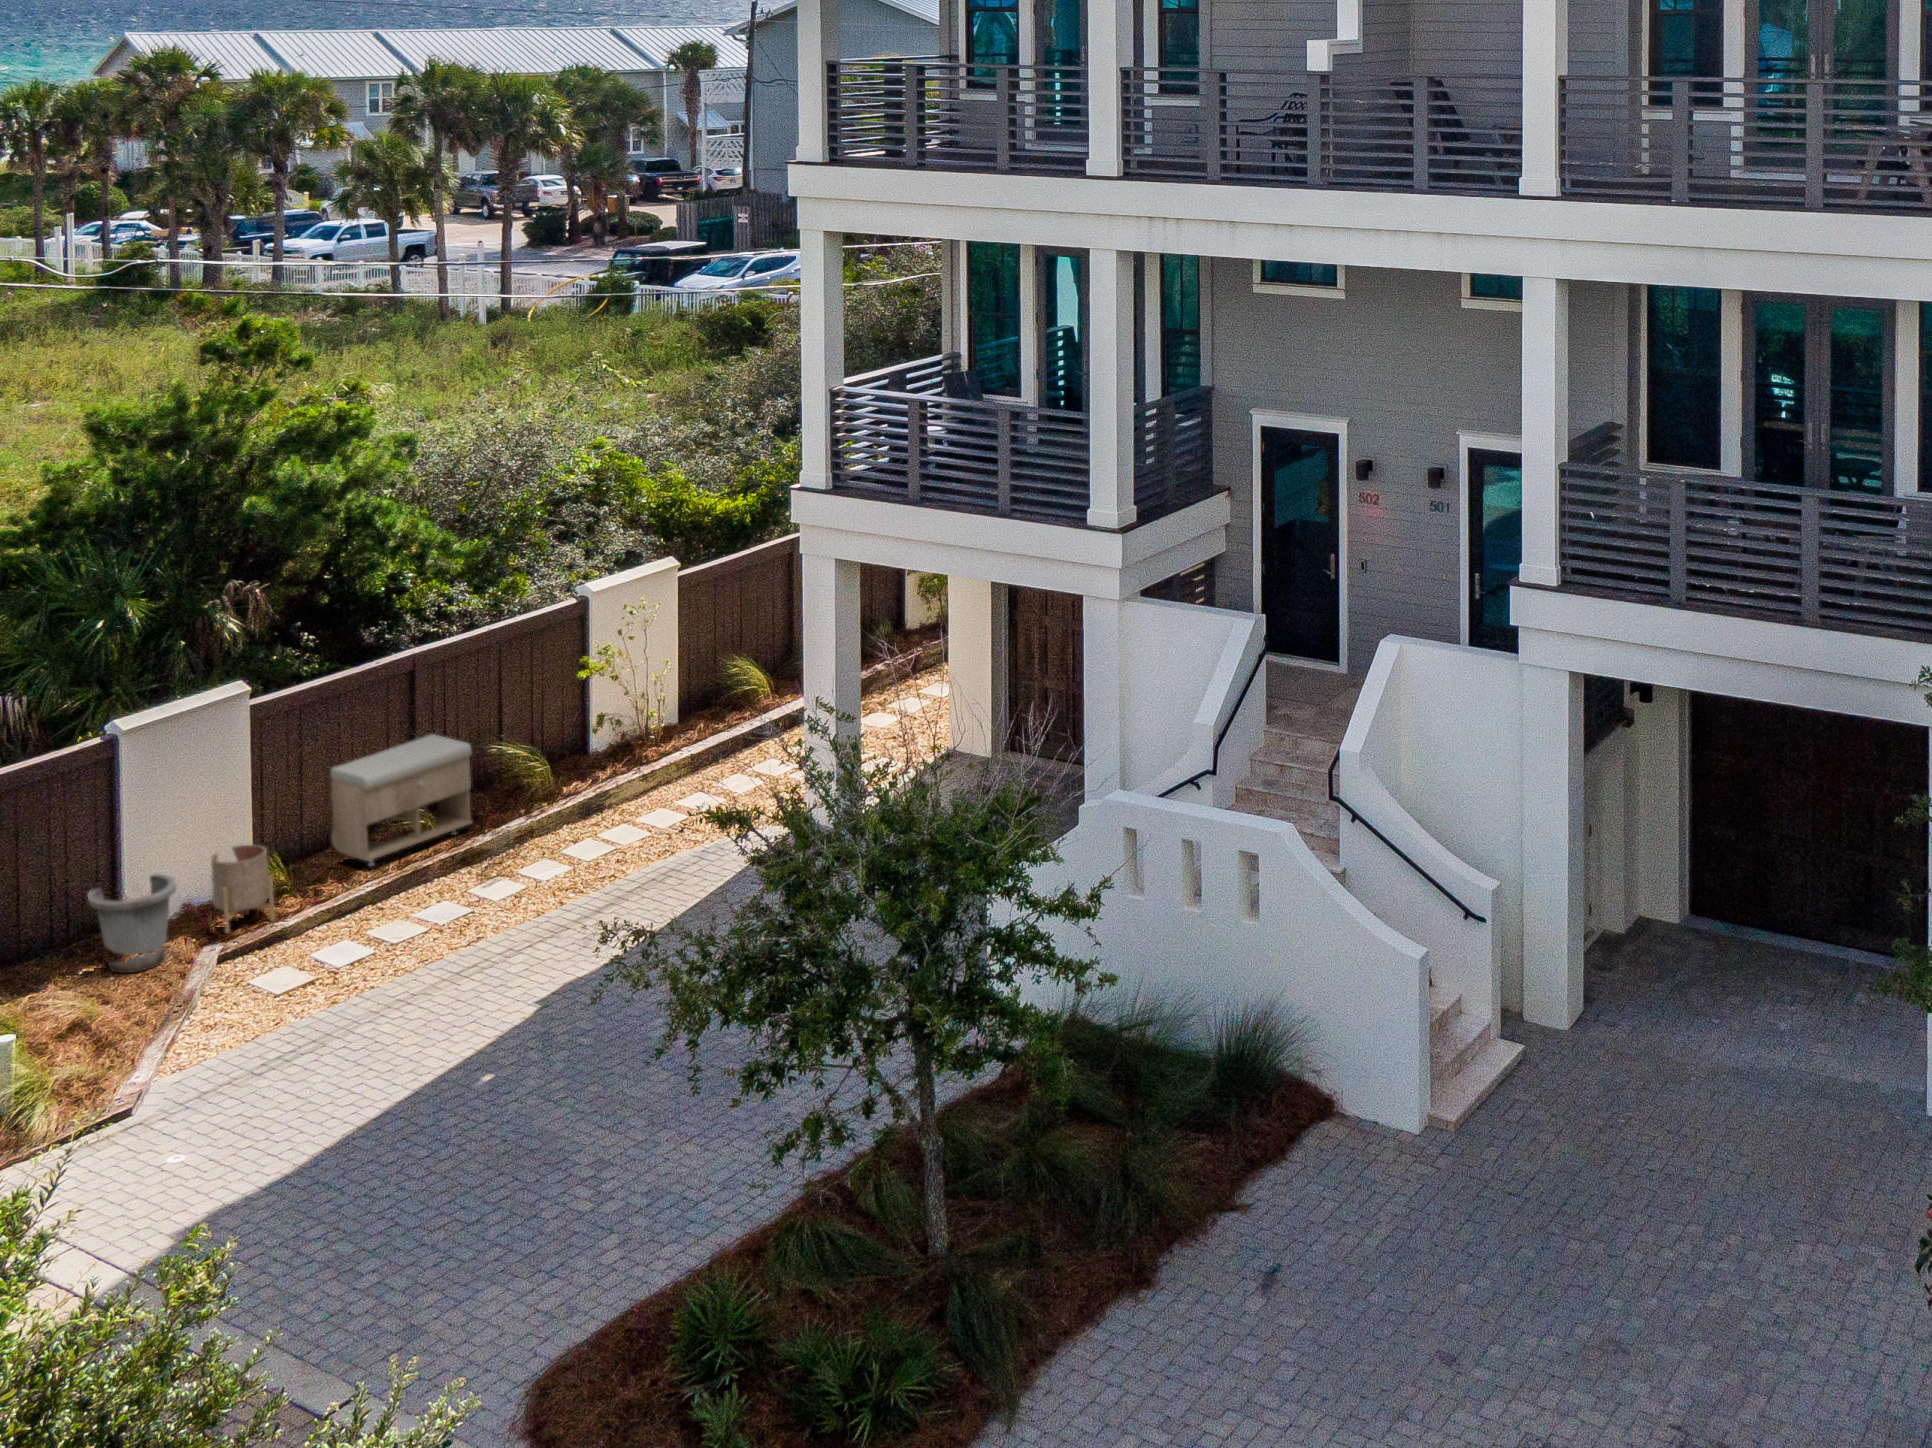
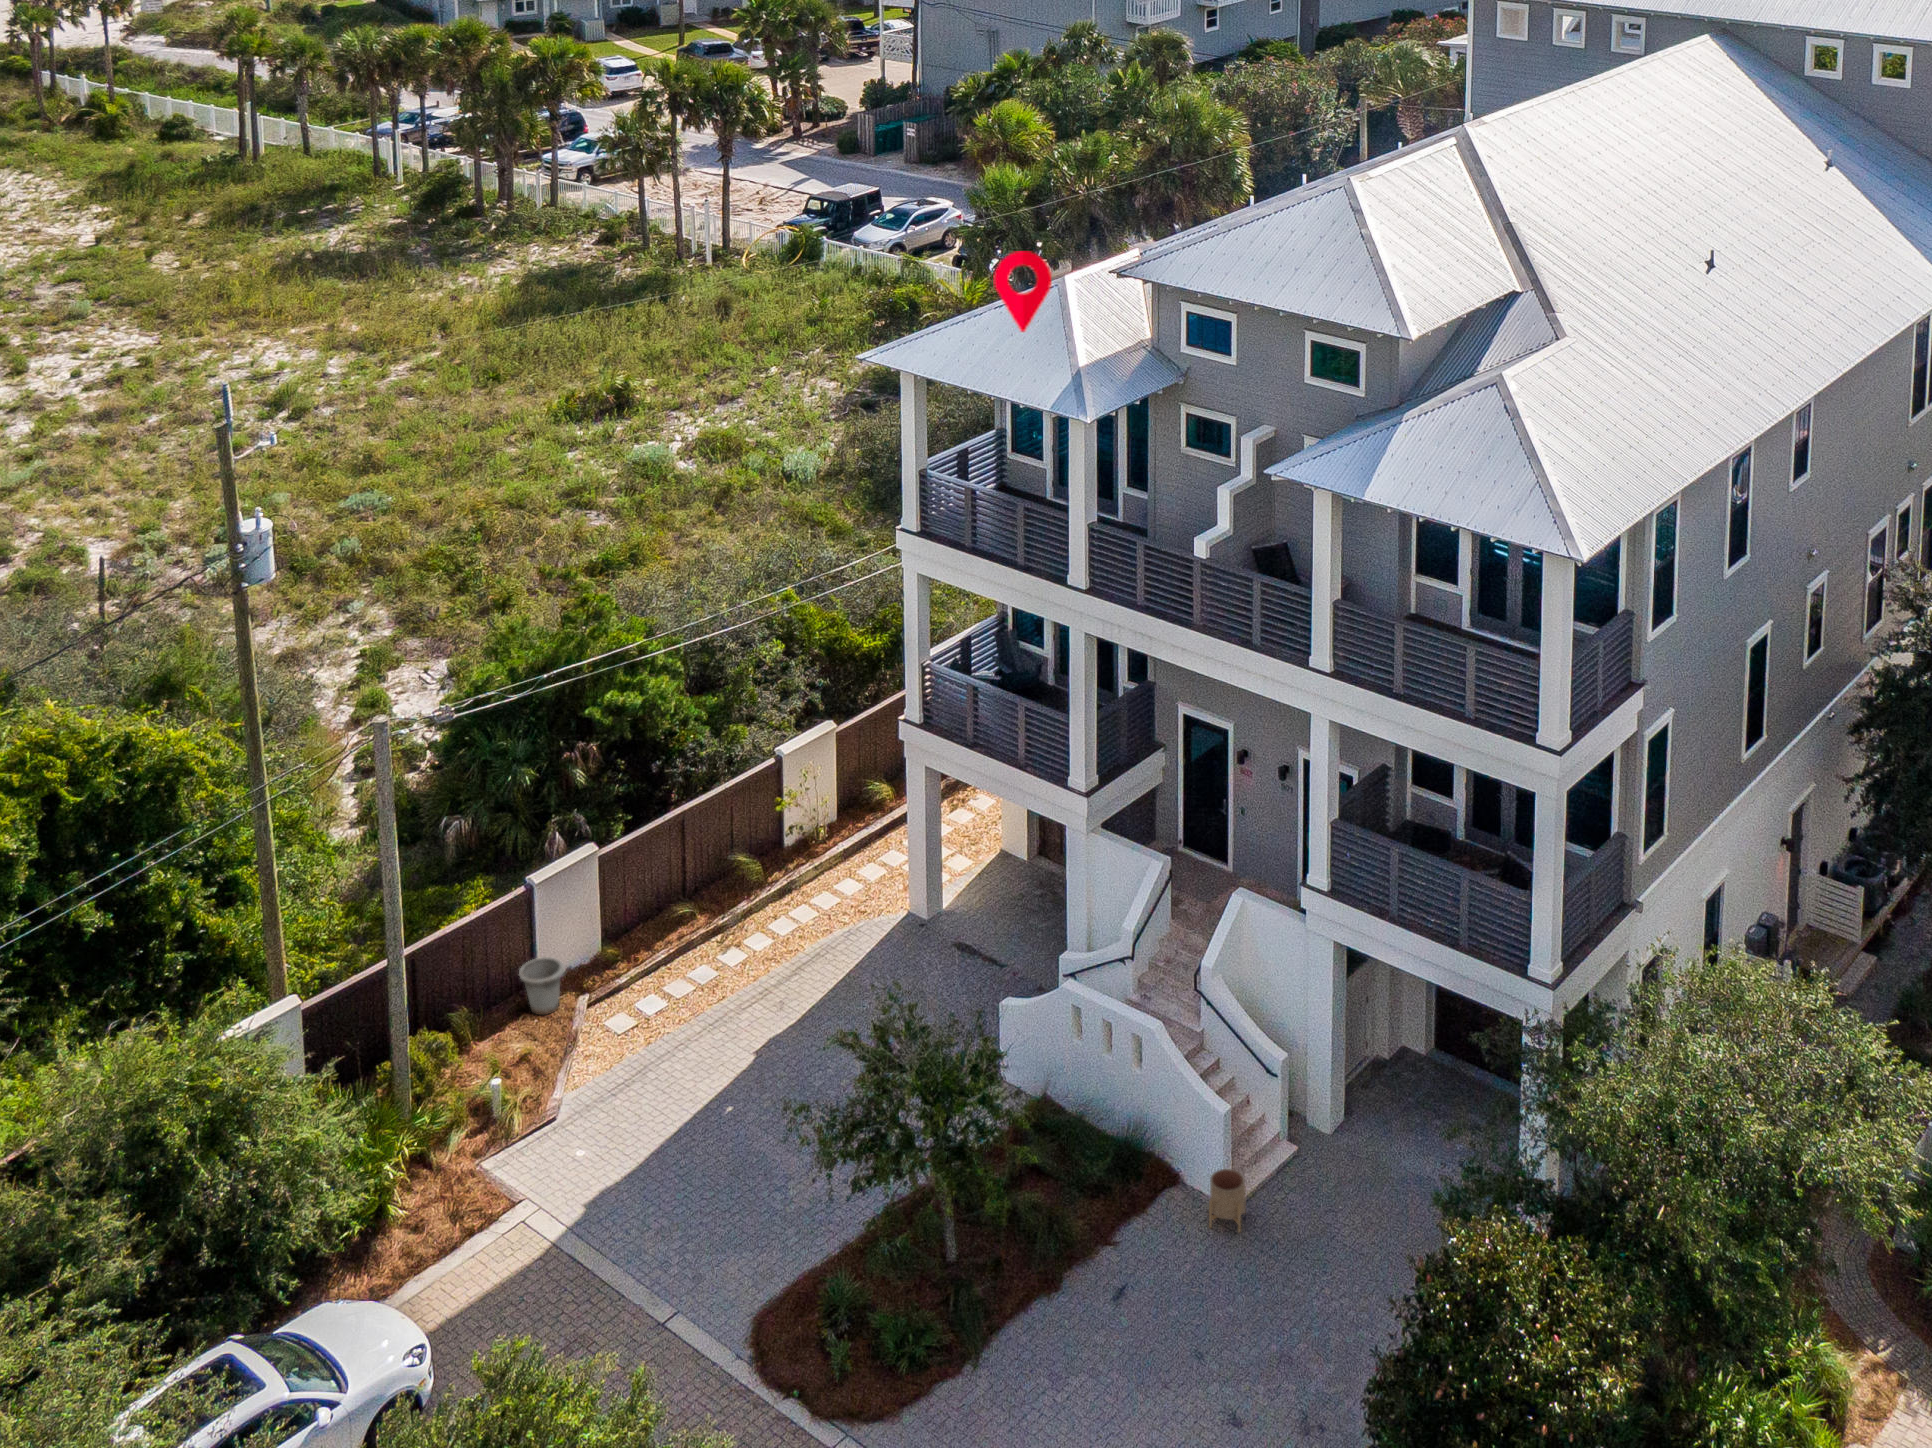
storage bench: present [331,734,472,866] -> none [632,851,718,939]
planter: present [211,845,275,933] -> present [1209,1169,1246,1232]

